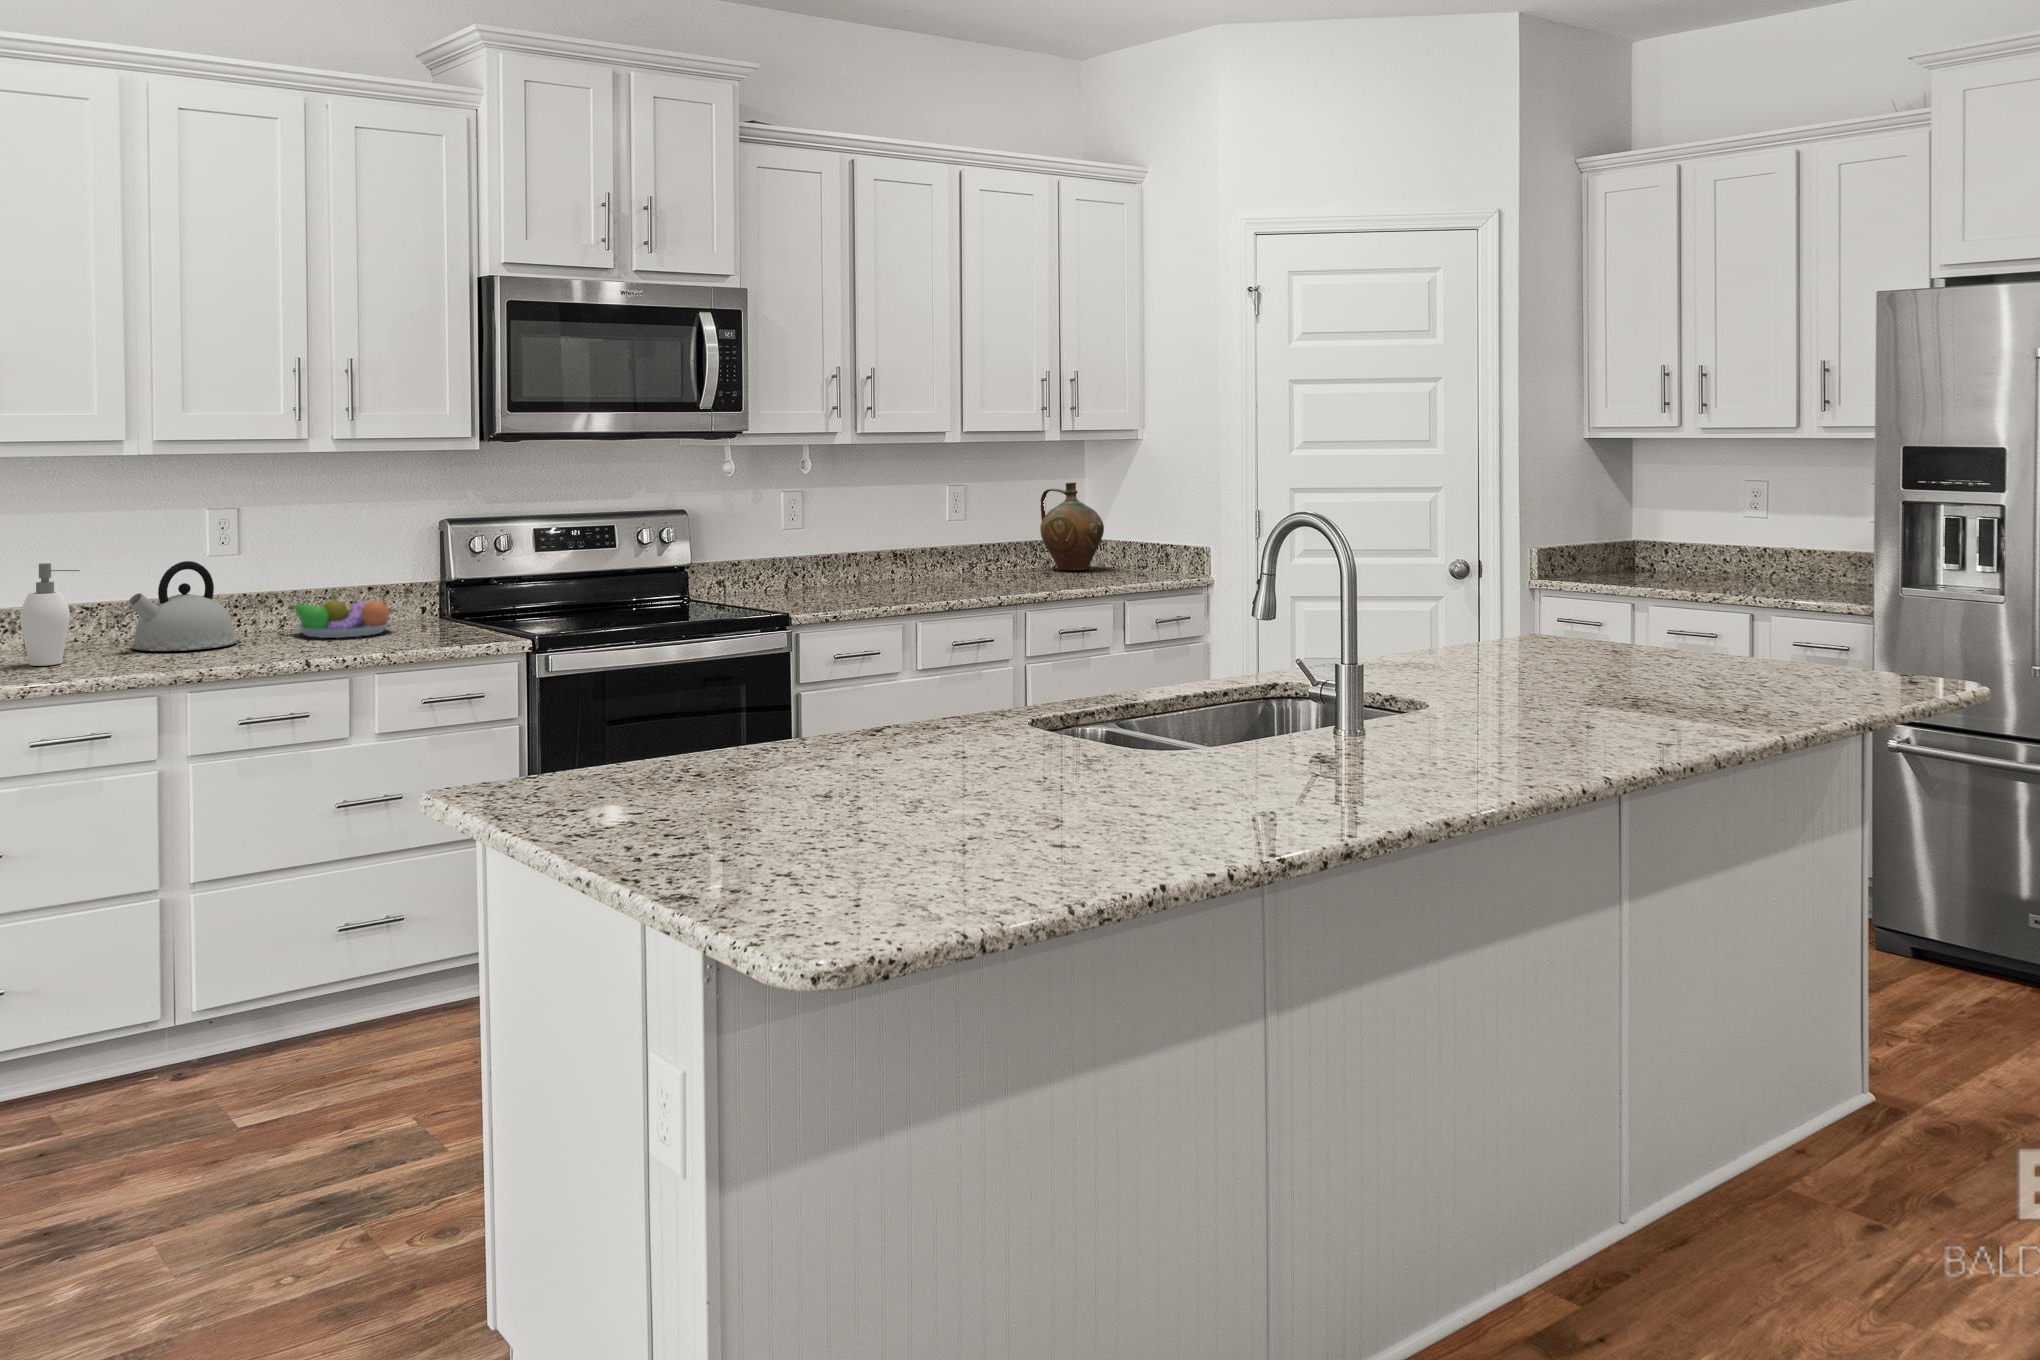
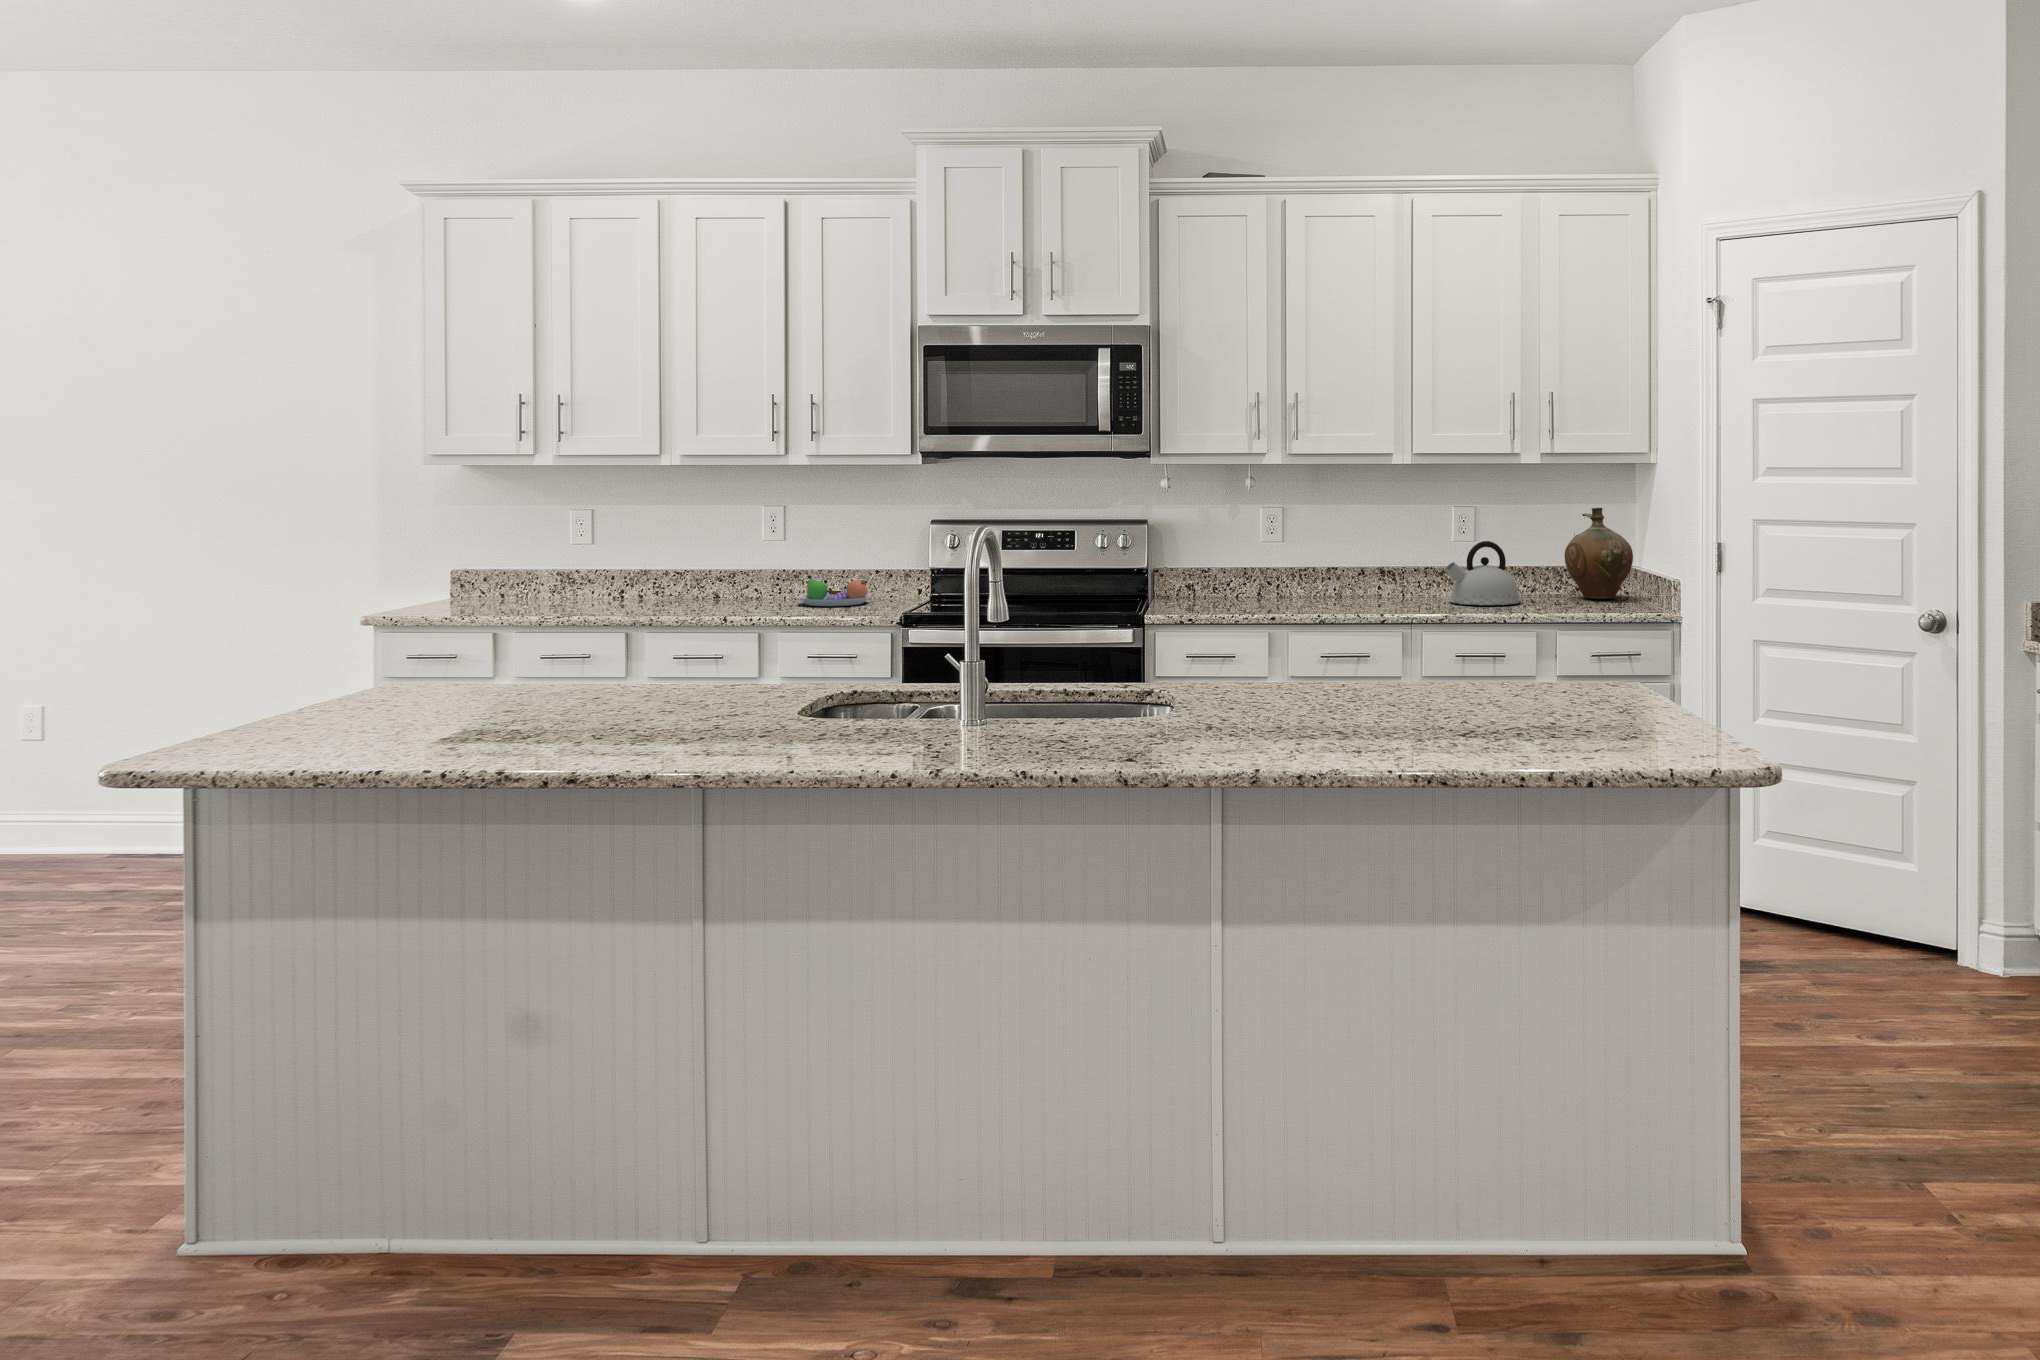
kettle: present [128,561,237,651] -> present [1446,541,1521,605]
soap dispenser: present [20,563,80,666] -> none [599,539,631,608]

